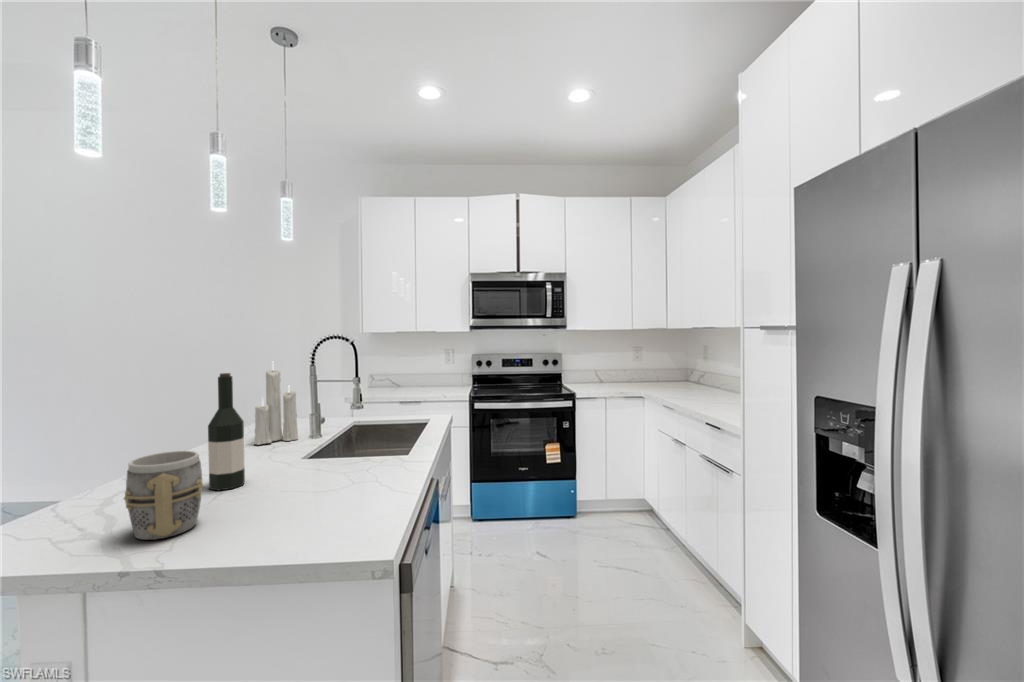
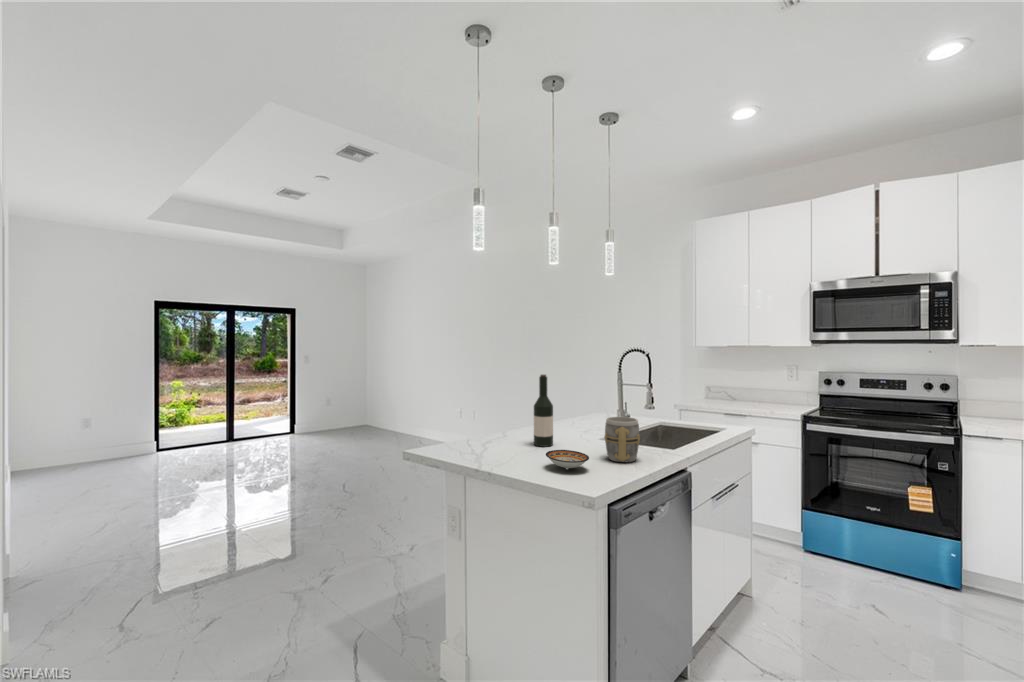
candle: present [254,365,298,445] -> none [576,364,605,426]
mug: present [124,451,204,540] -> present [604,417,640,462]
ceramic bowl: none [267,484,345,516] -> present [546,450,589,469]

